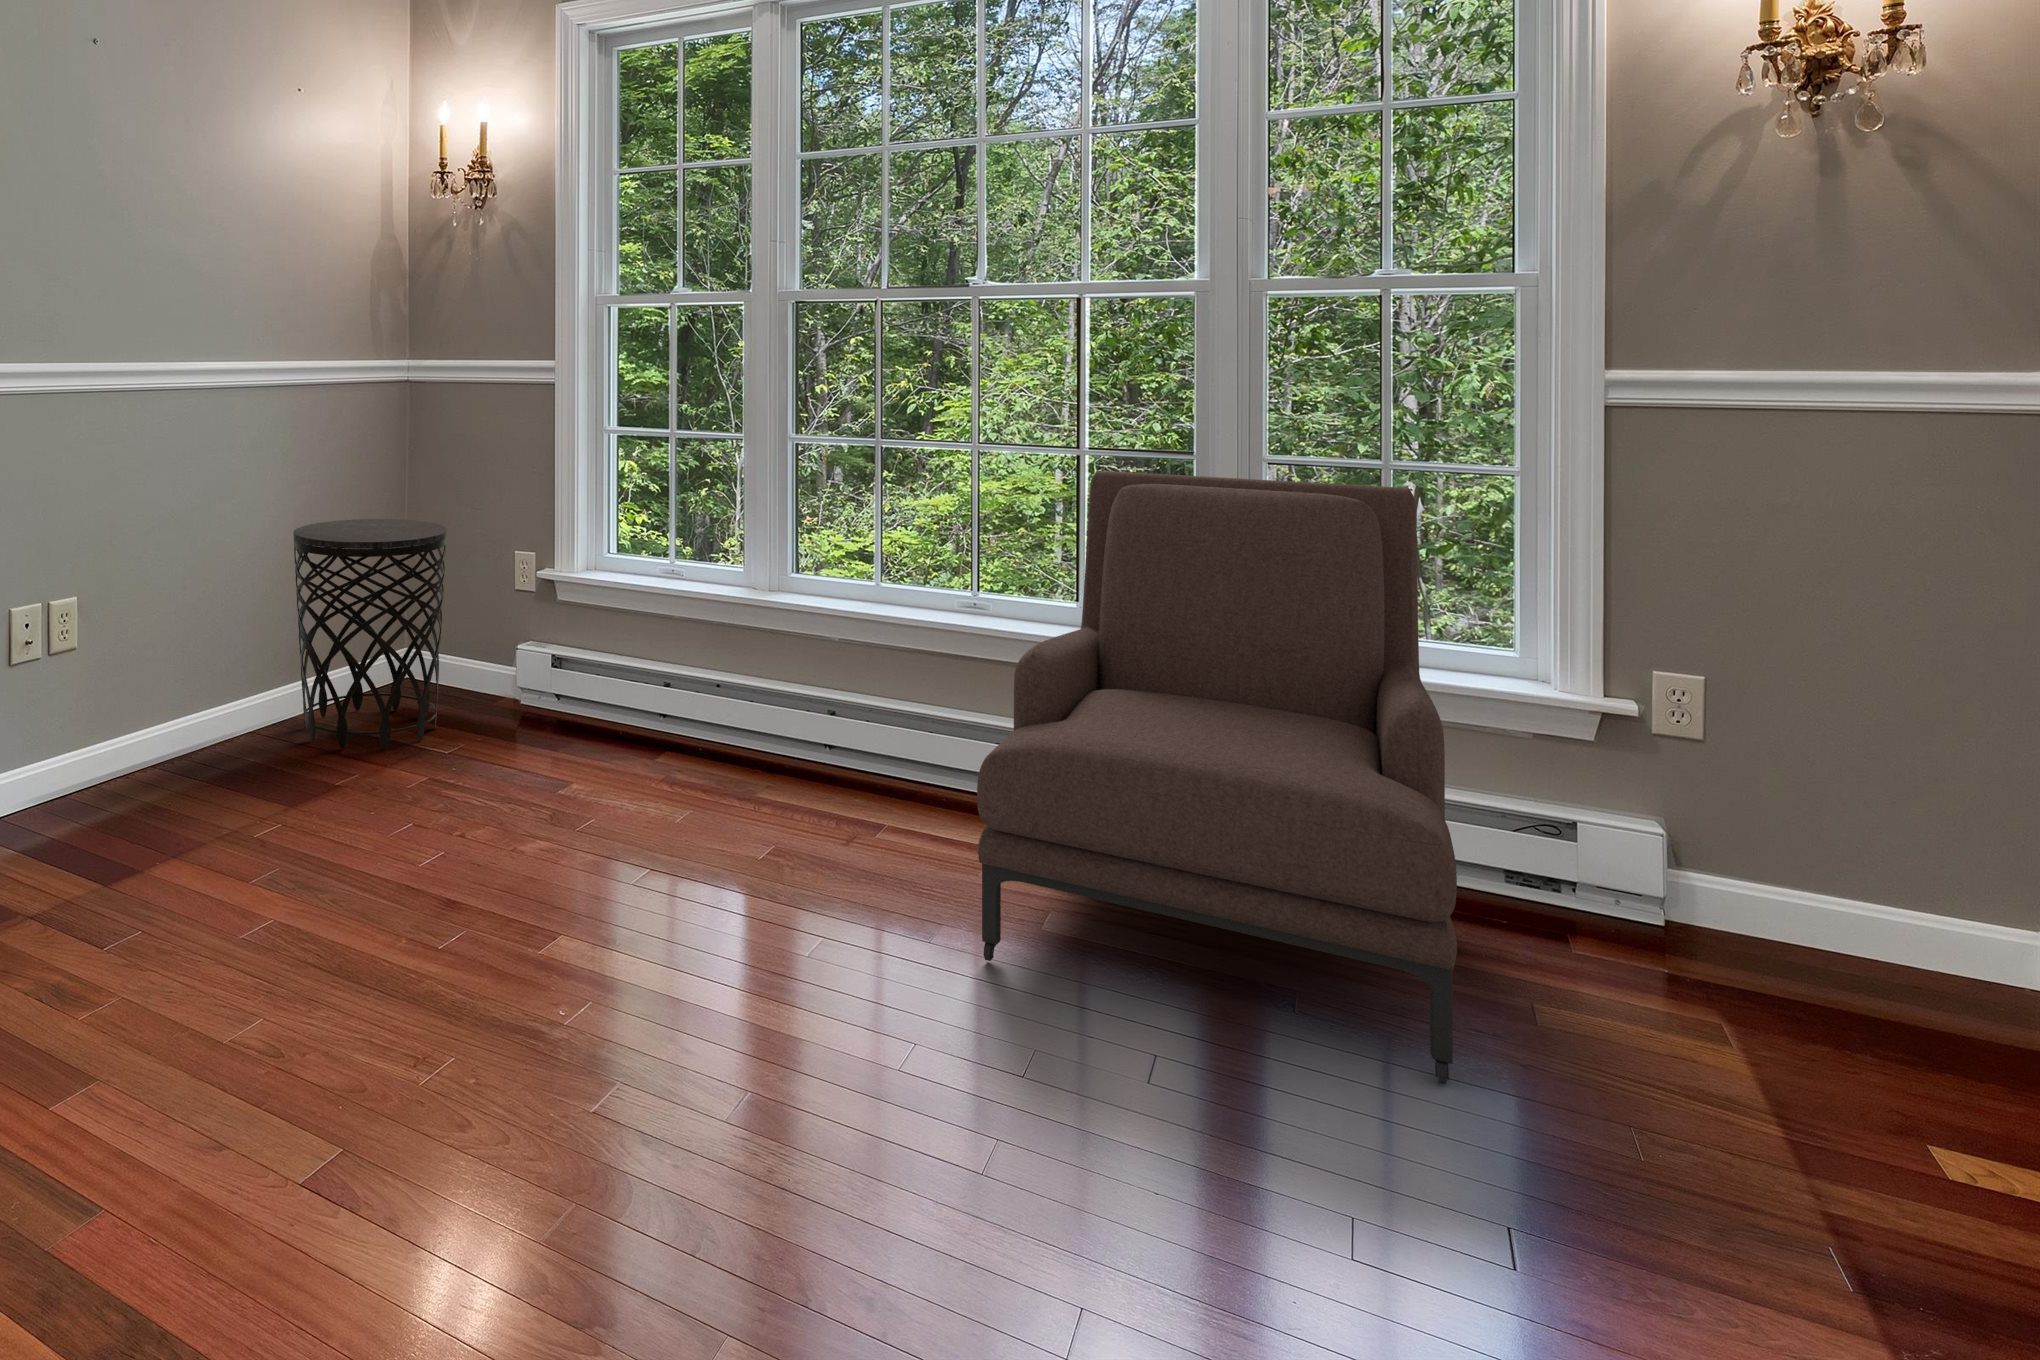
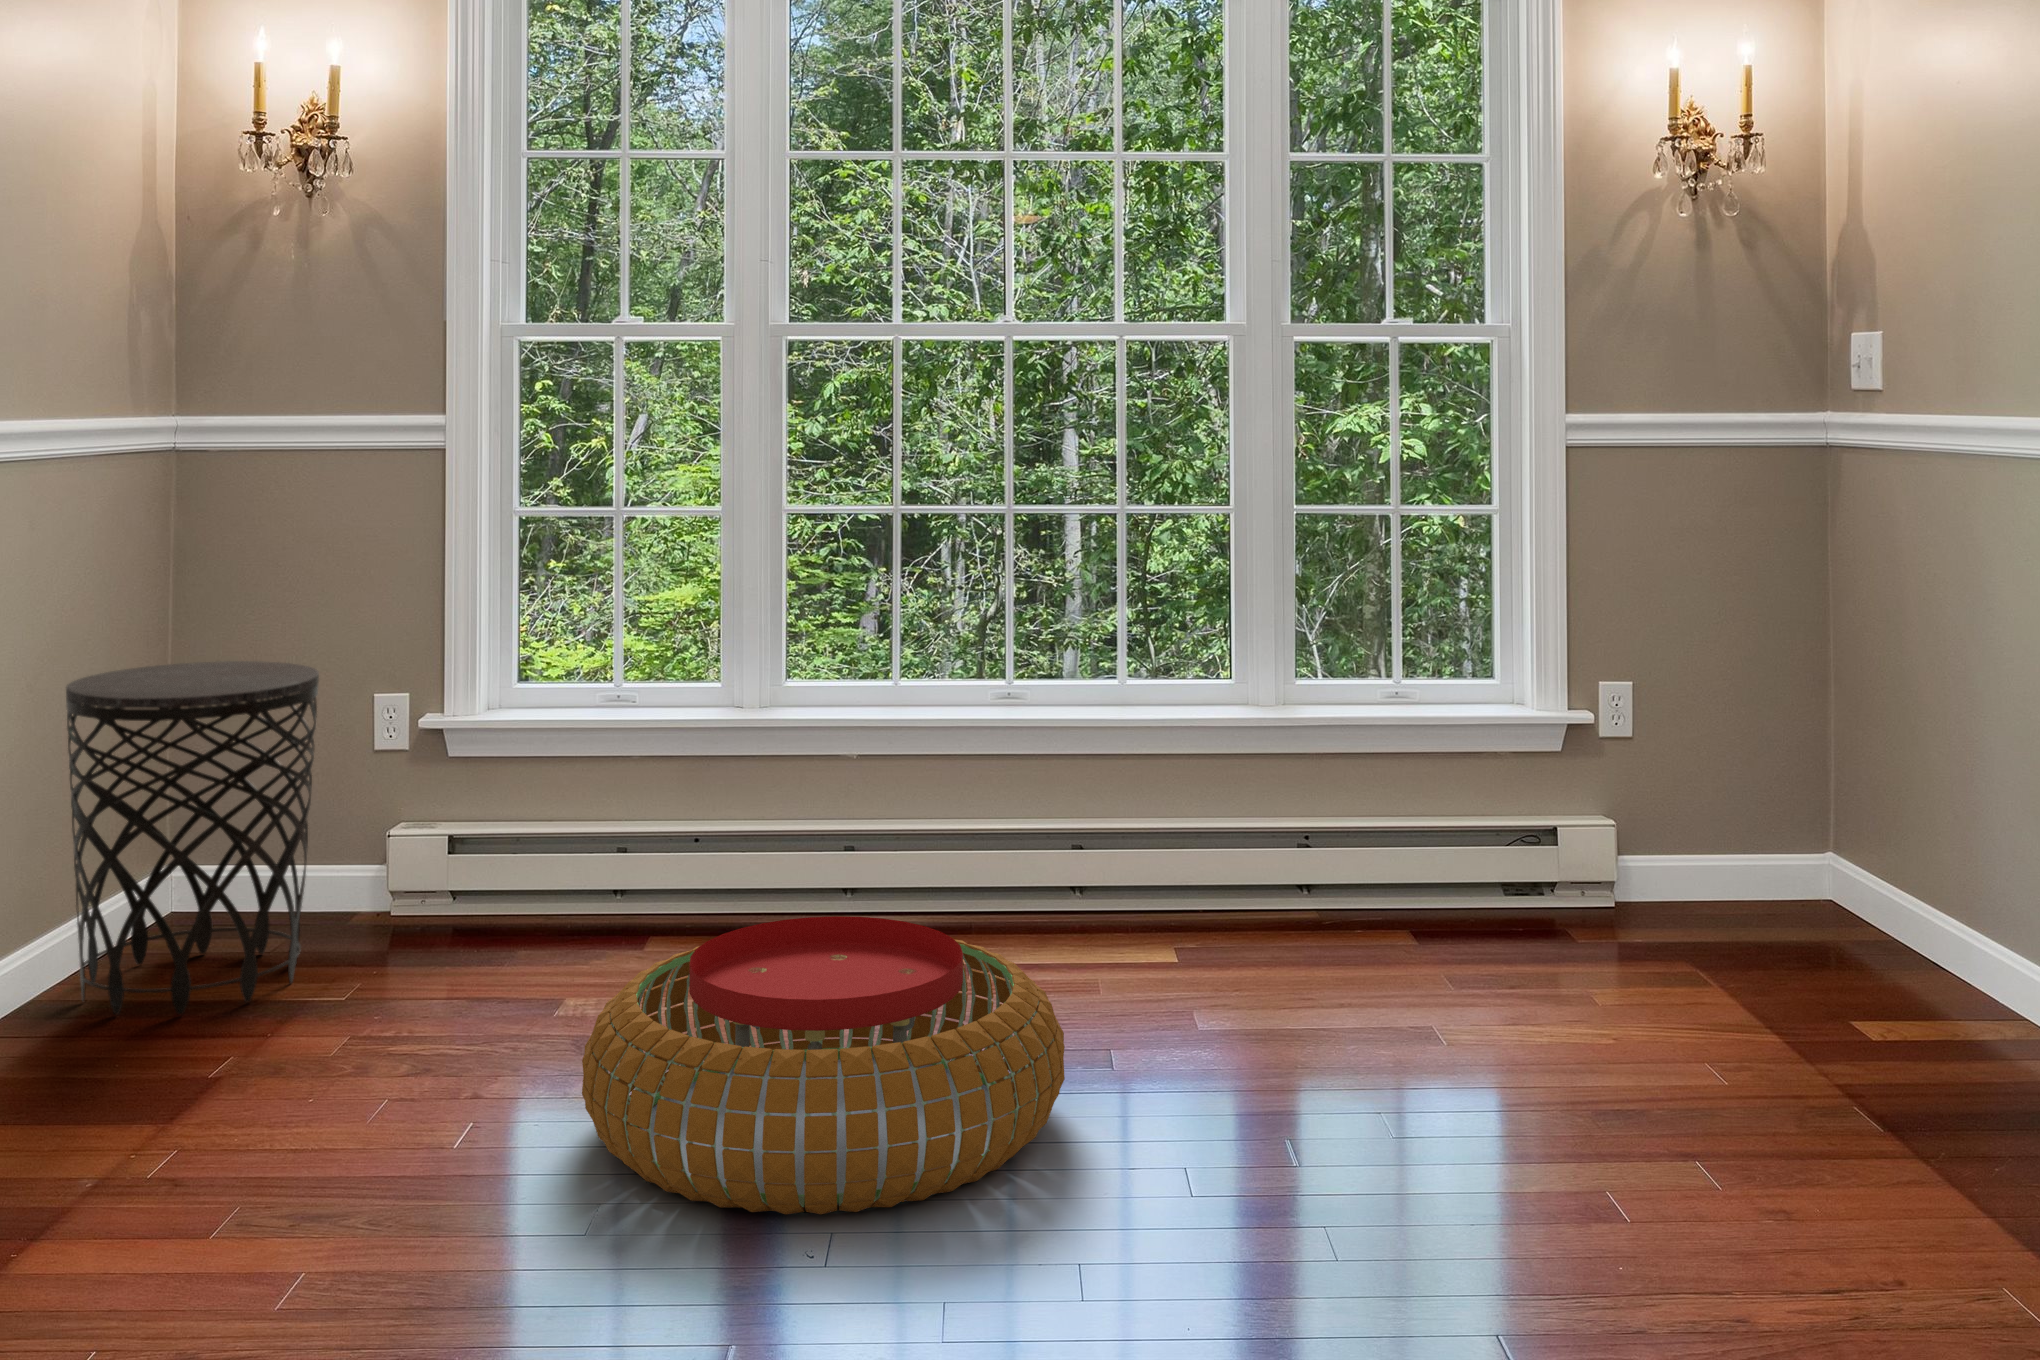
armchair: present [977,471,1457,1084] -> none [1154,530,1577,1054]
pouf: none [438,764,835,1030] -> present [582,916,1065,1215]

